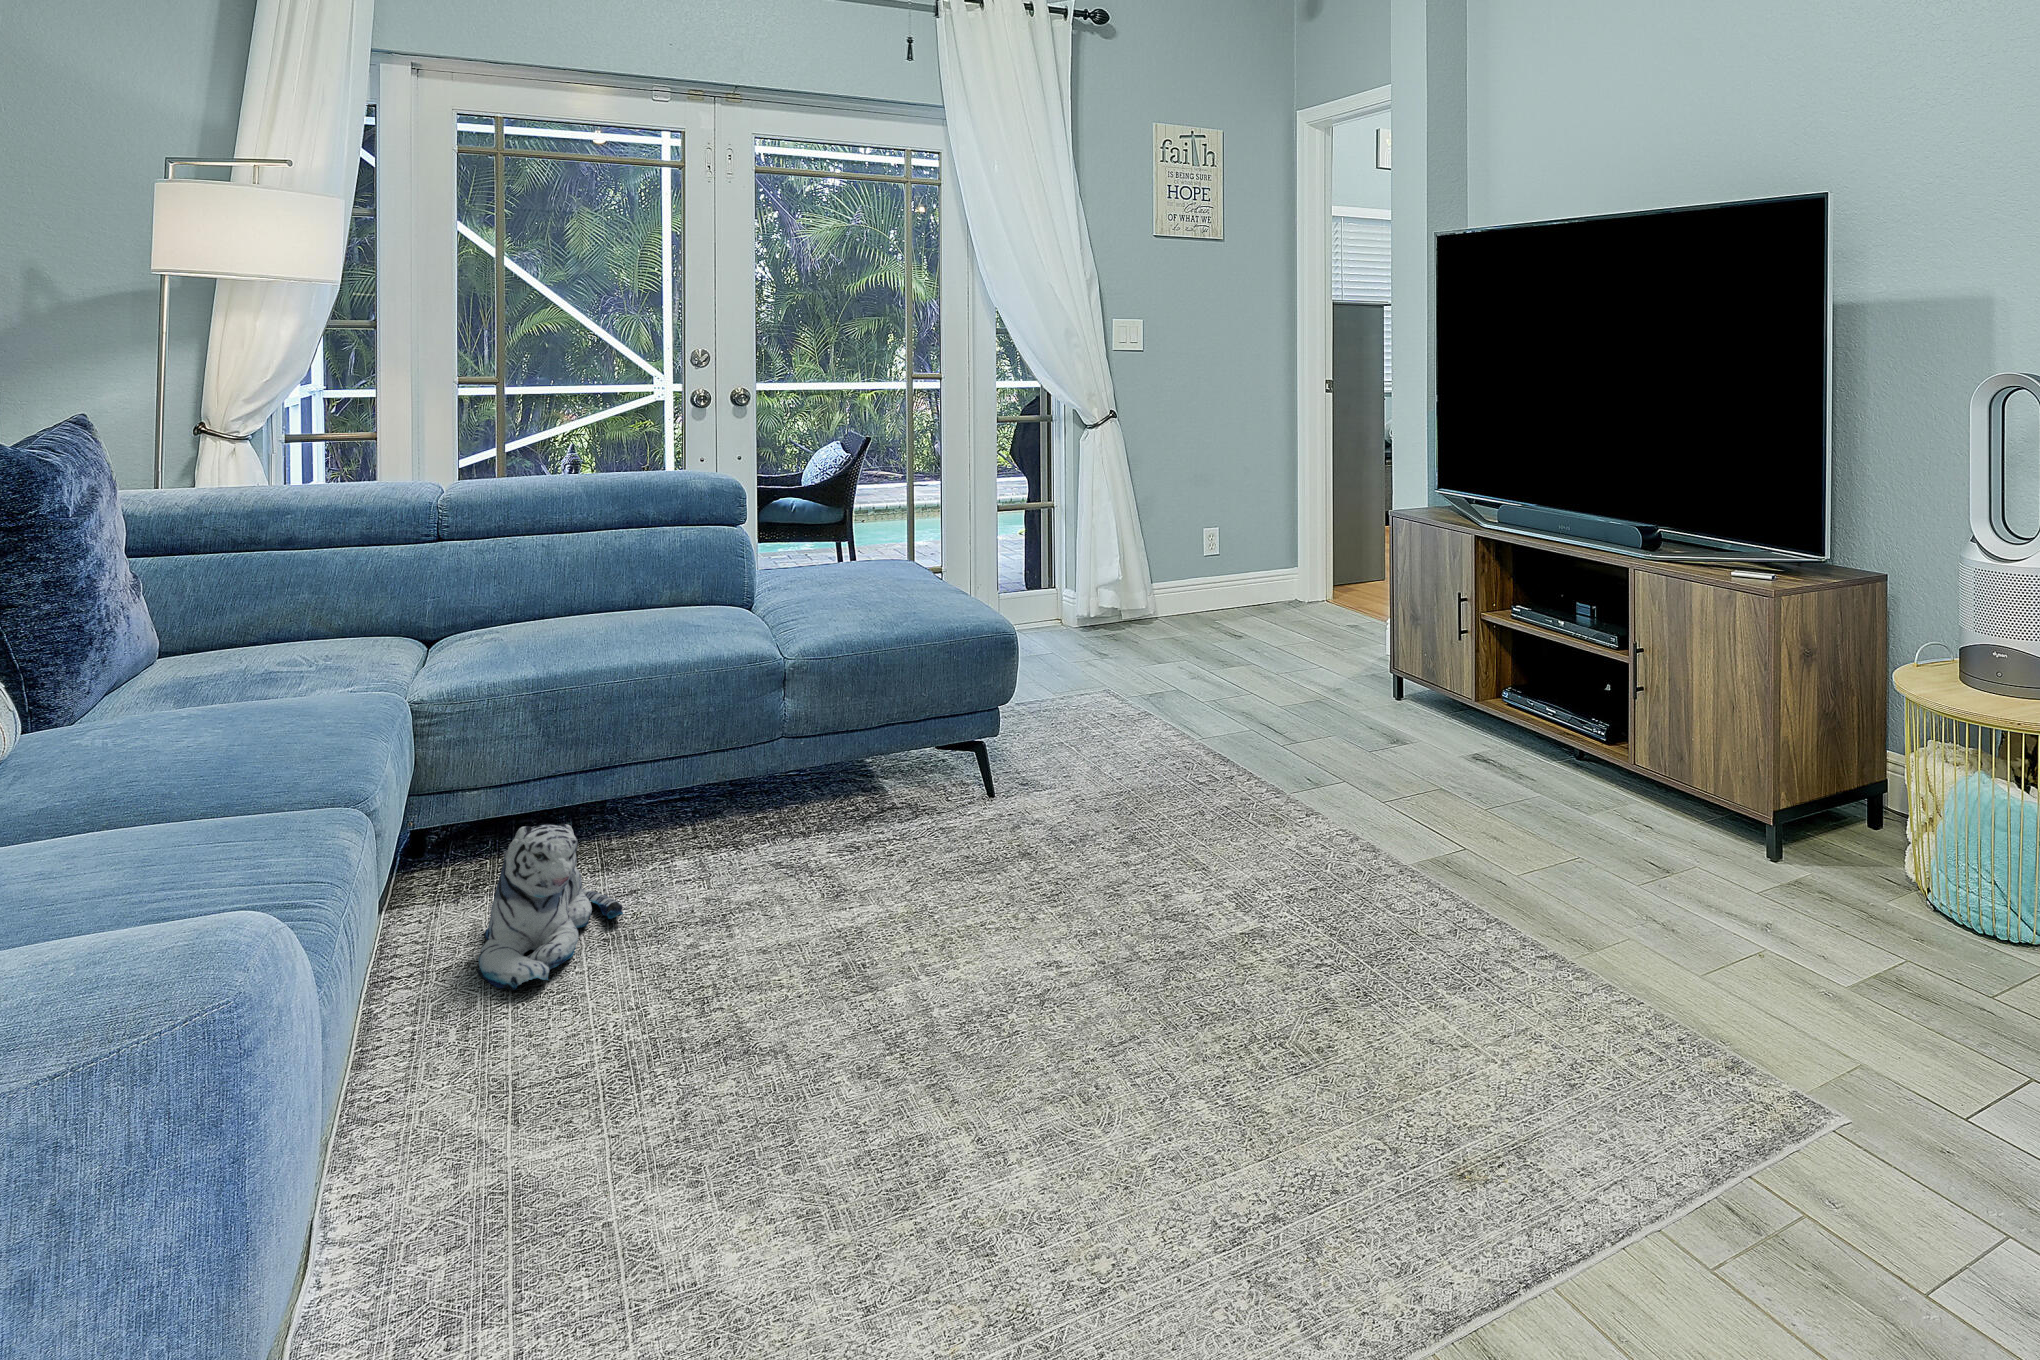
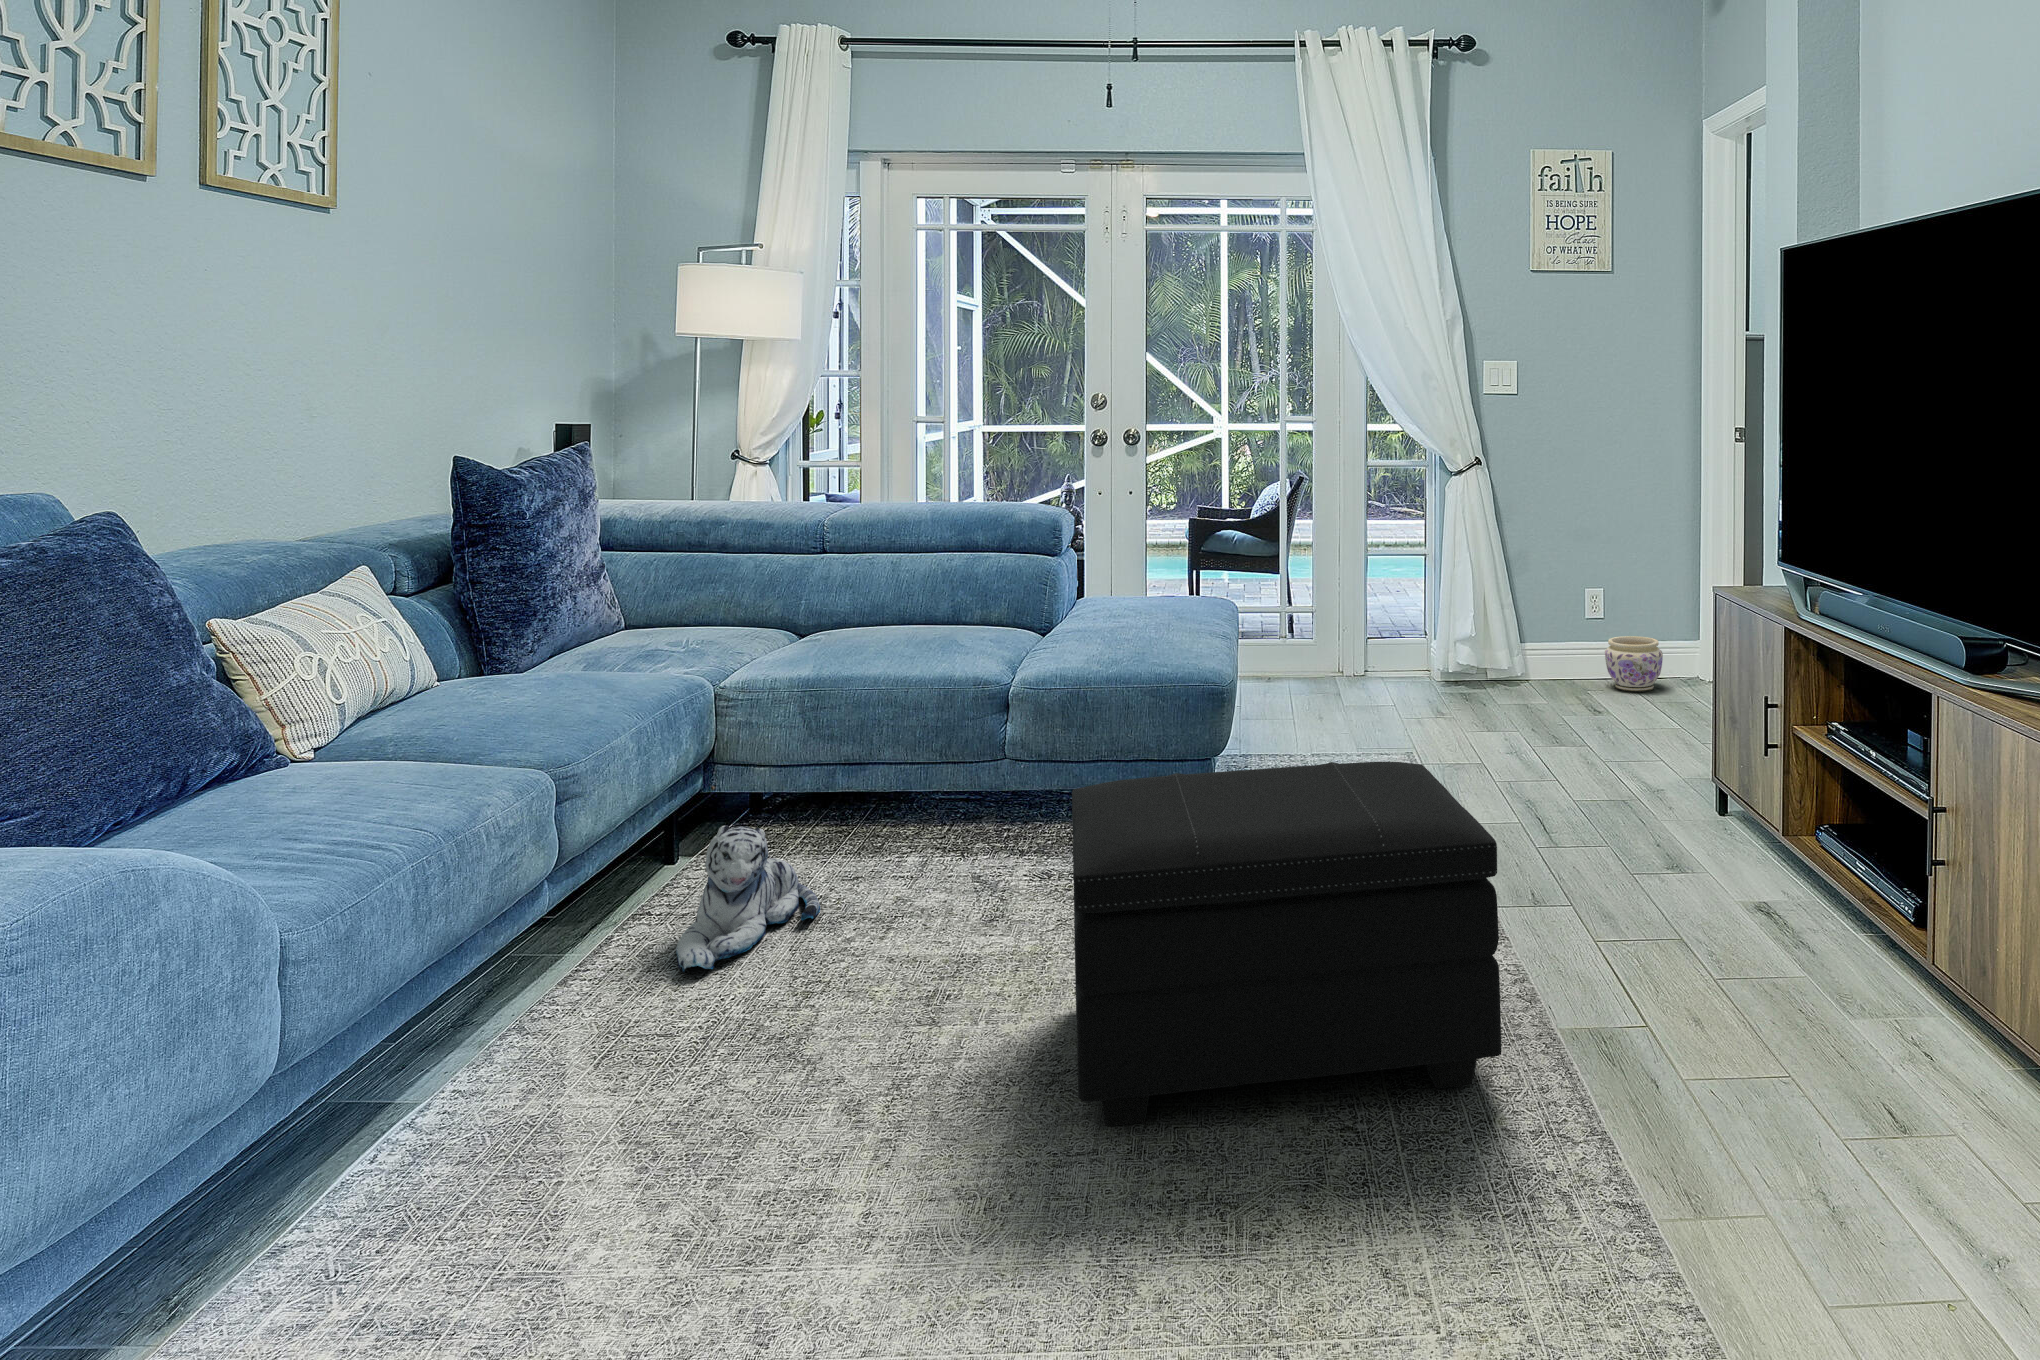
planter: none [1223,570,1274,619] -> present [1605,636,1663,692]
footstool: none [983,666,1408,1007] -> present [1072,762,1501,1126]

